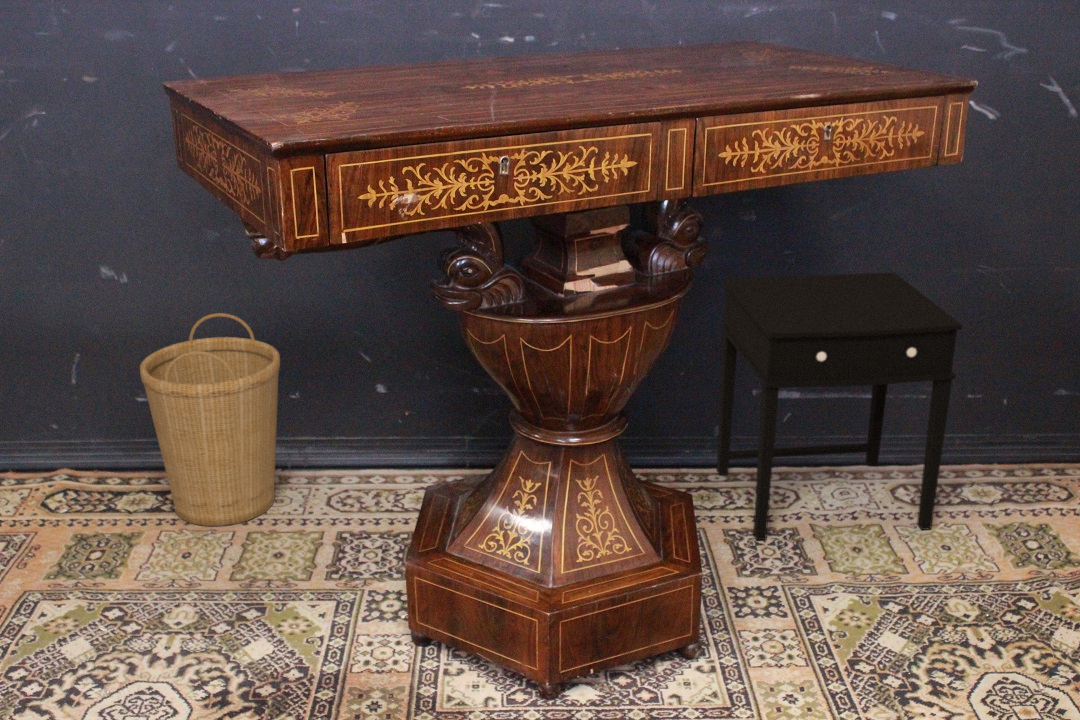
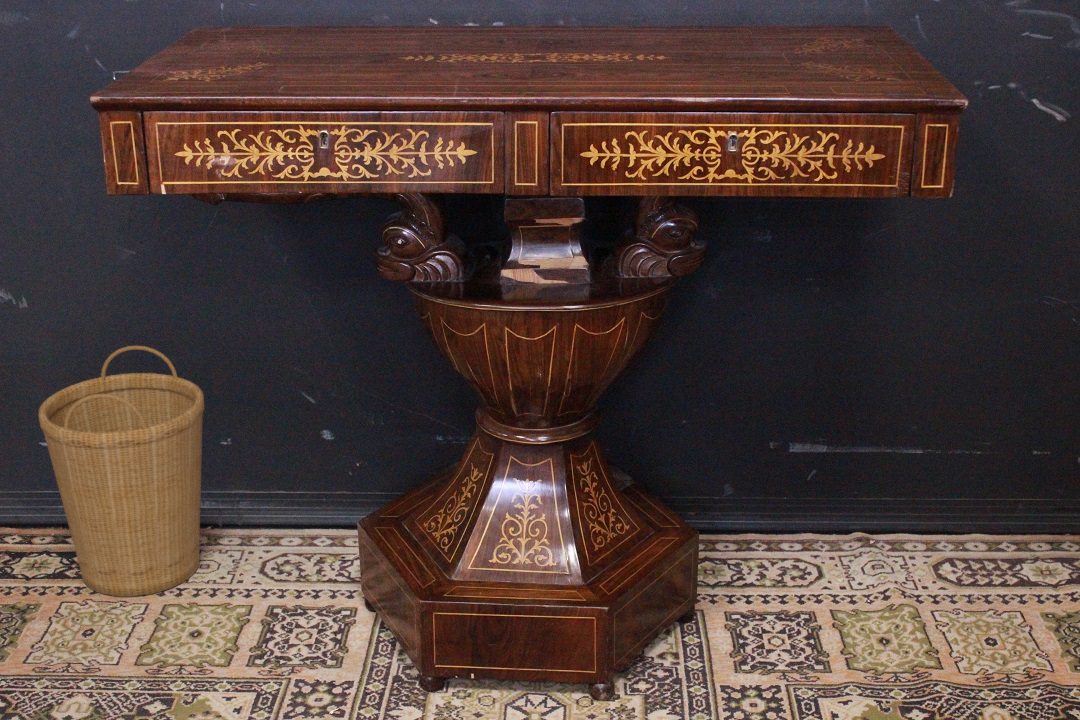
side table: present [717,272,962,540] -> none [727,304,1011,627]

